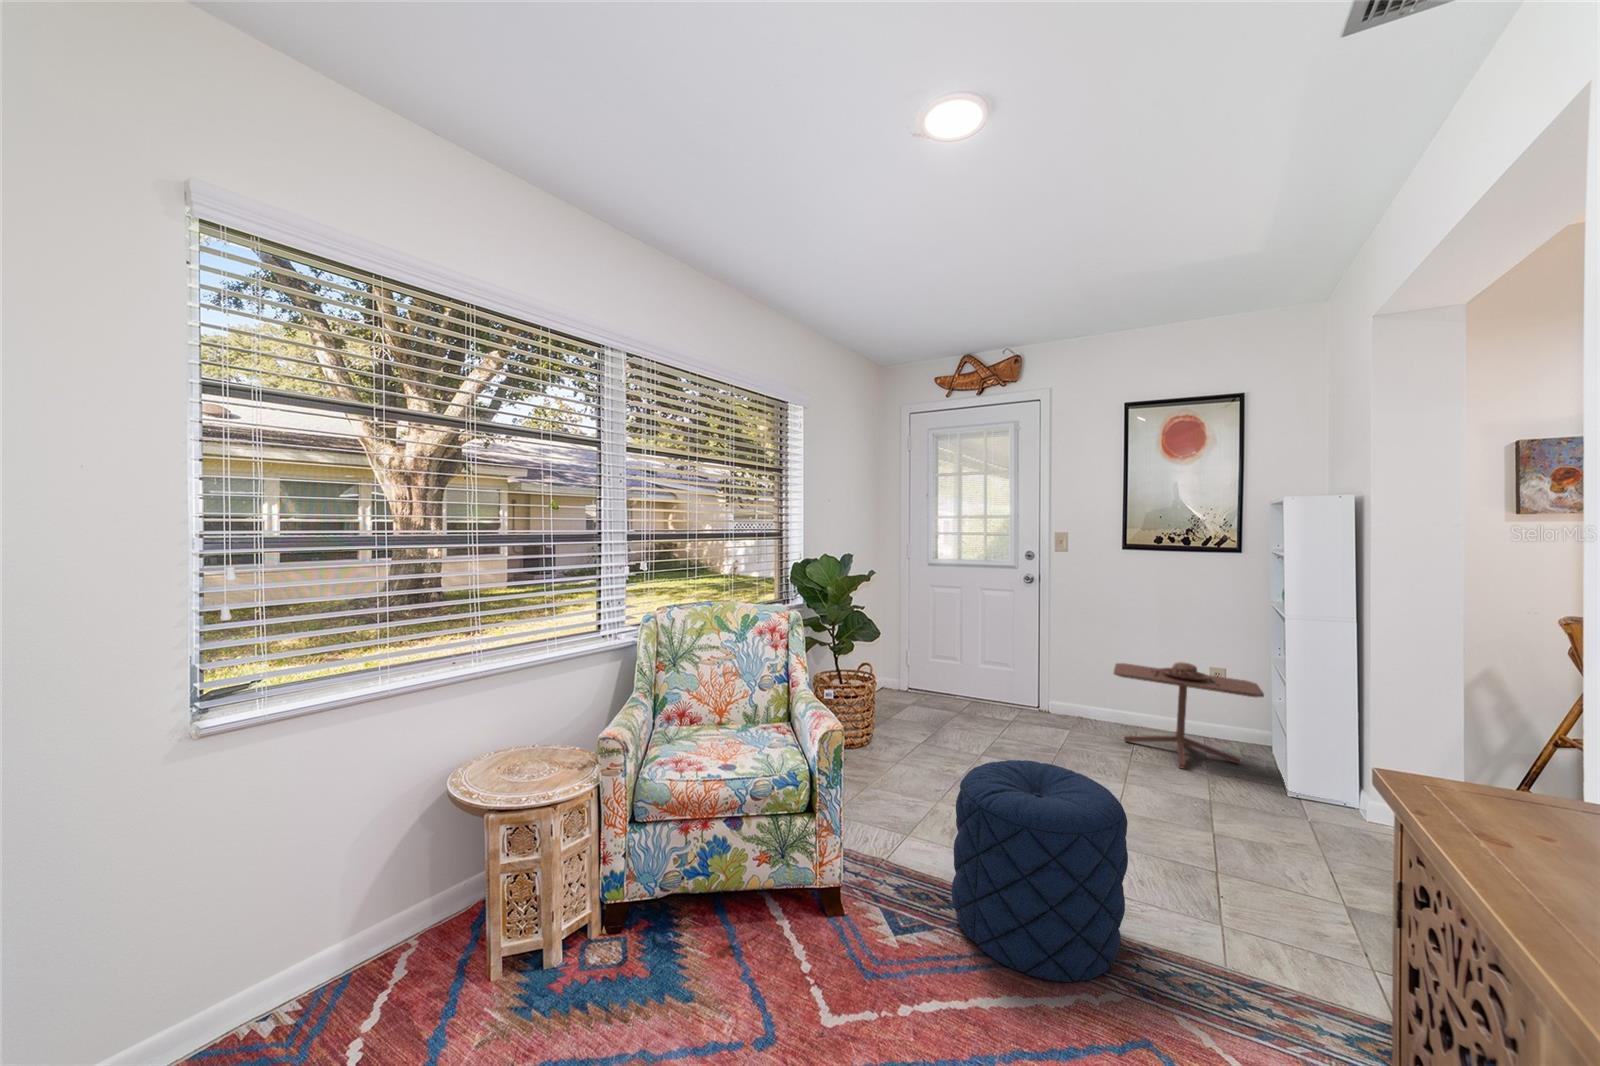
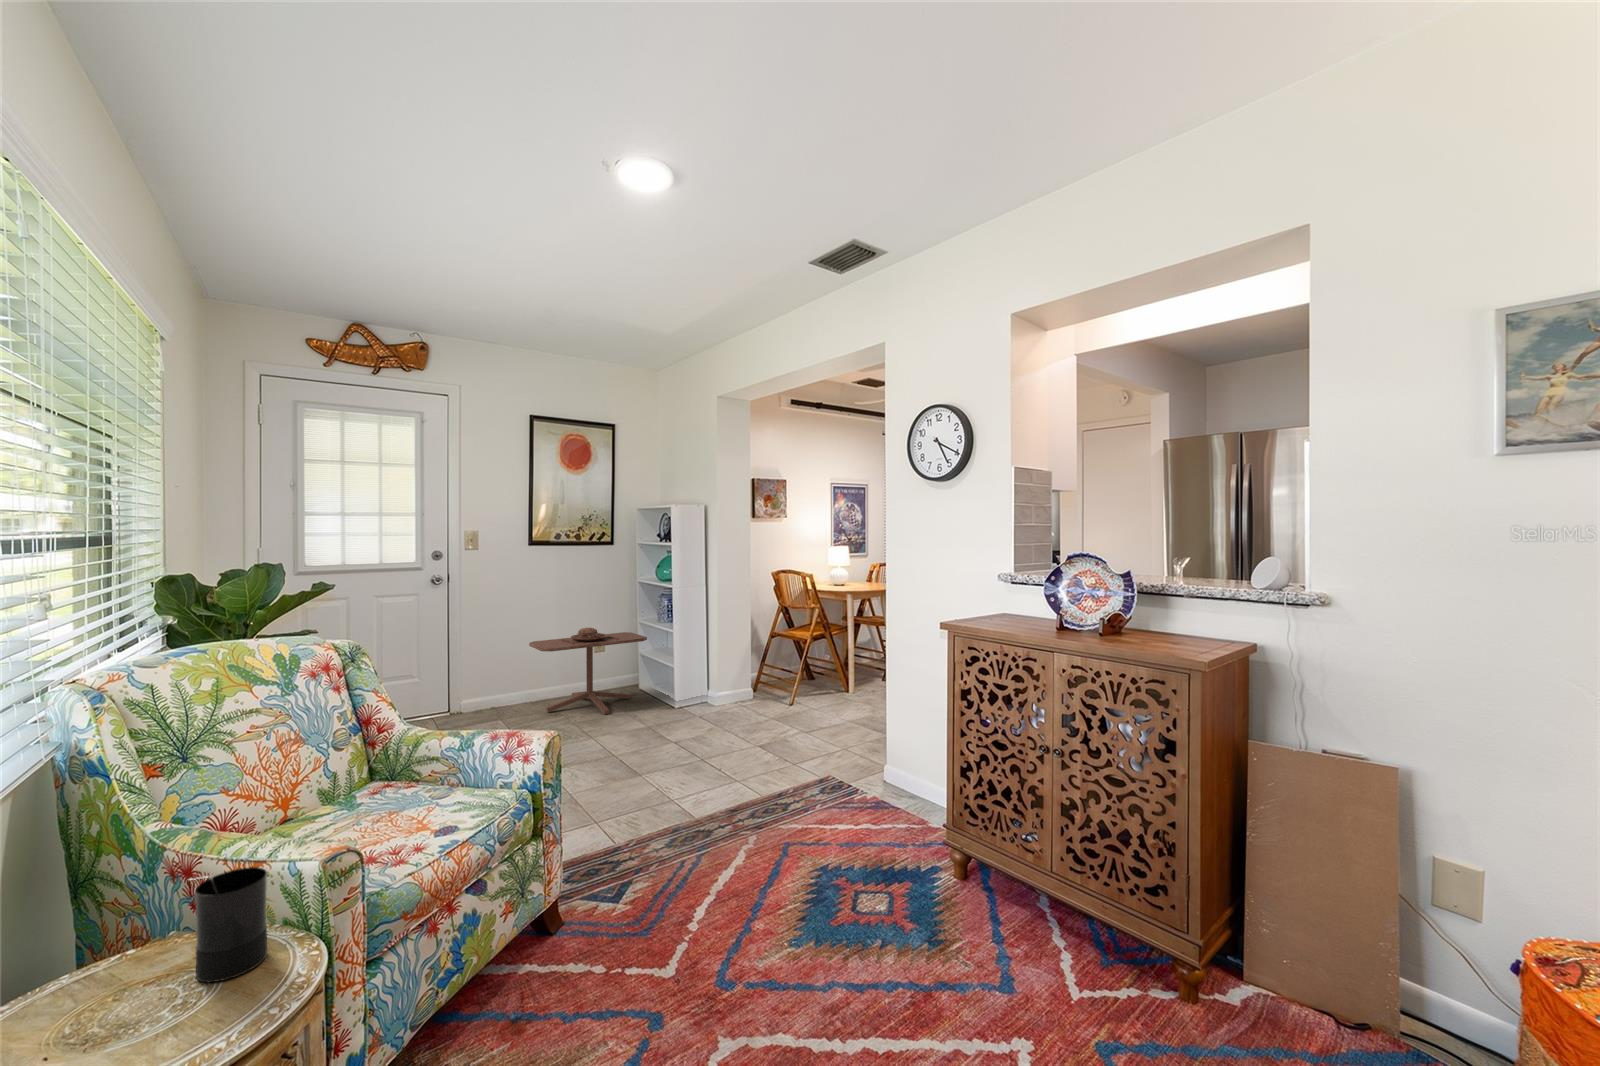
candle: none [530,715,564,777] -> present [190,867,267,982]
pouf: present [951,760,1128,982] -> none [607,707,742,869]

